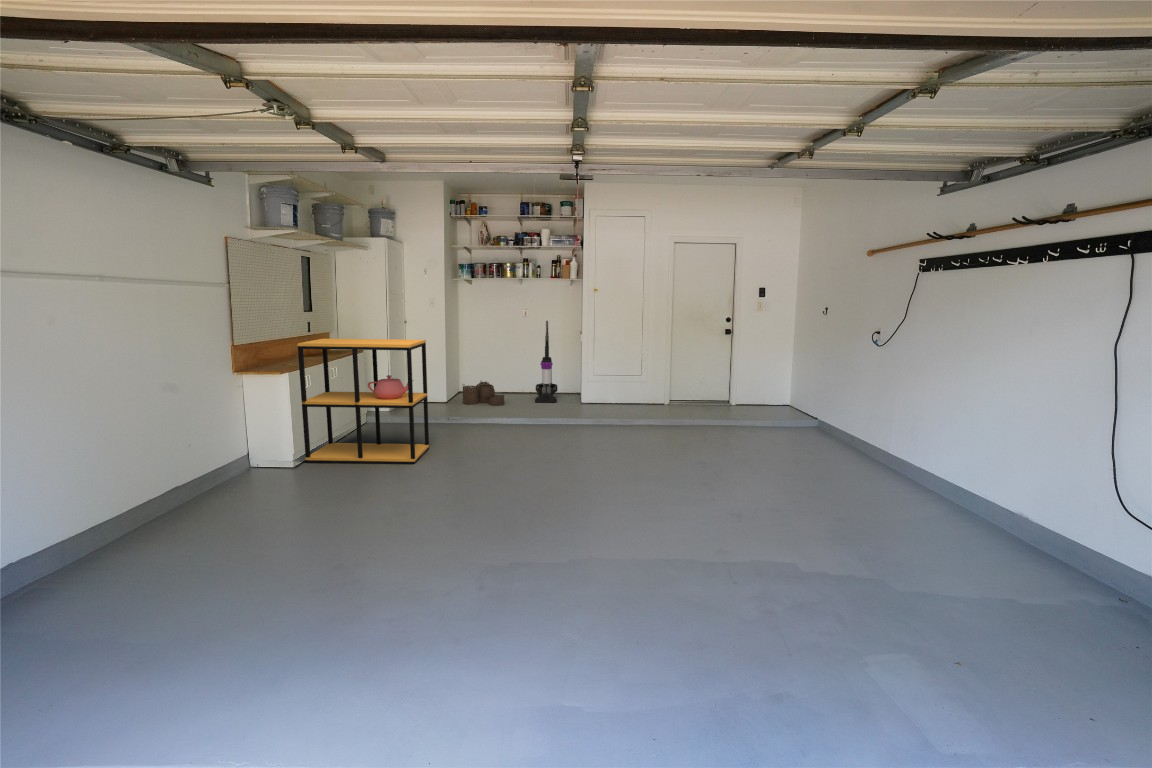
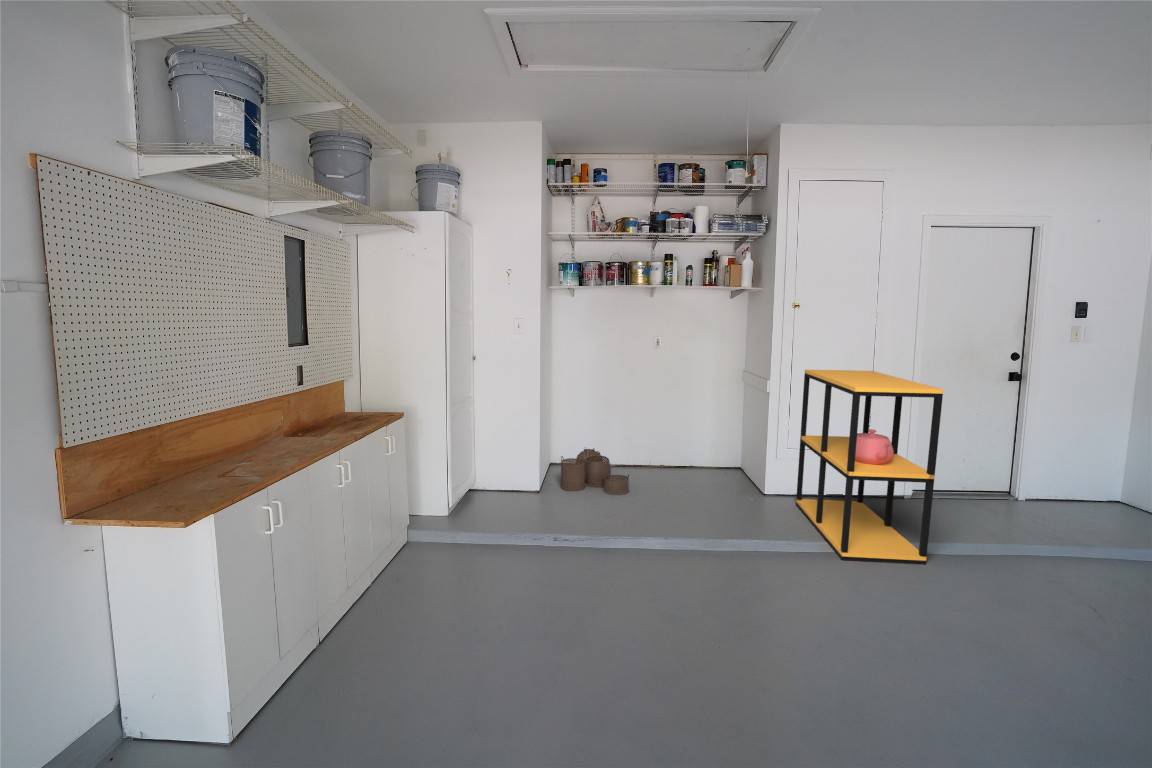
vacuum cleaner: present [535,321,558,402] -> none [673,354,712,488]
shelving unit: present [298,339,429,464] -> present [796,370,943,564]

